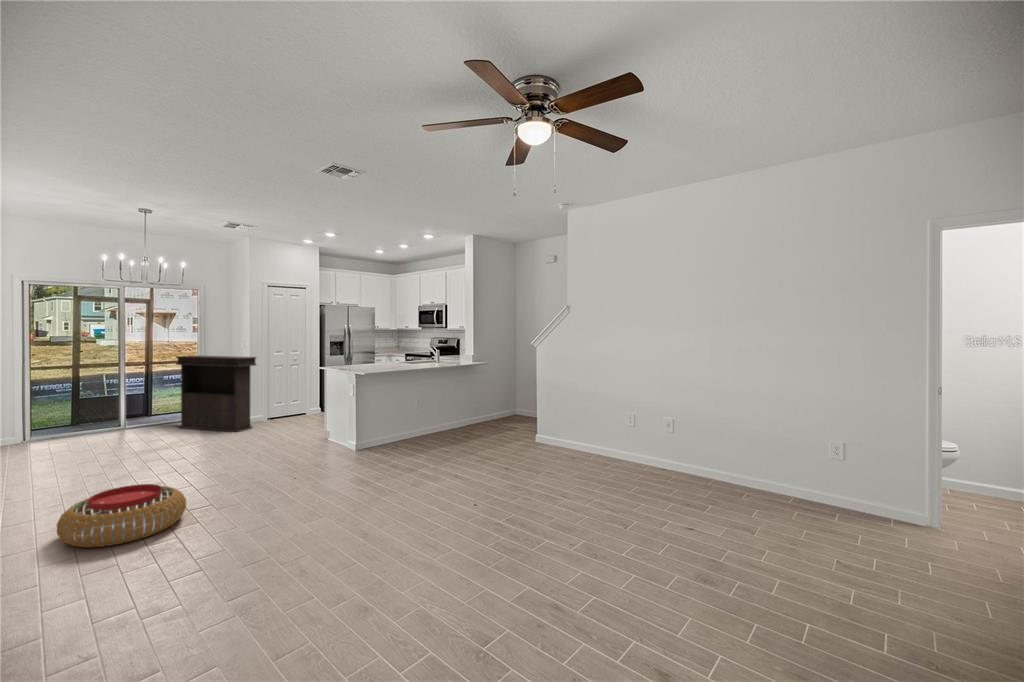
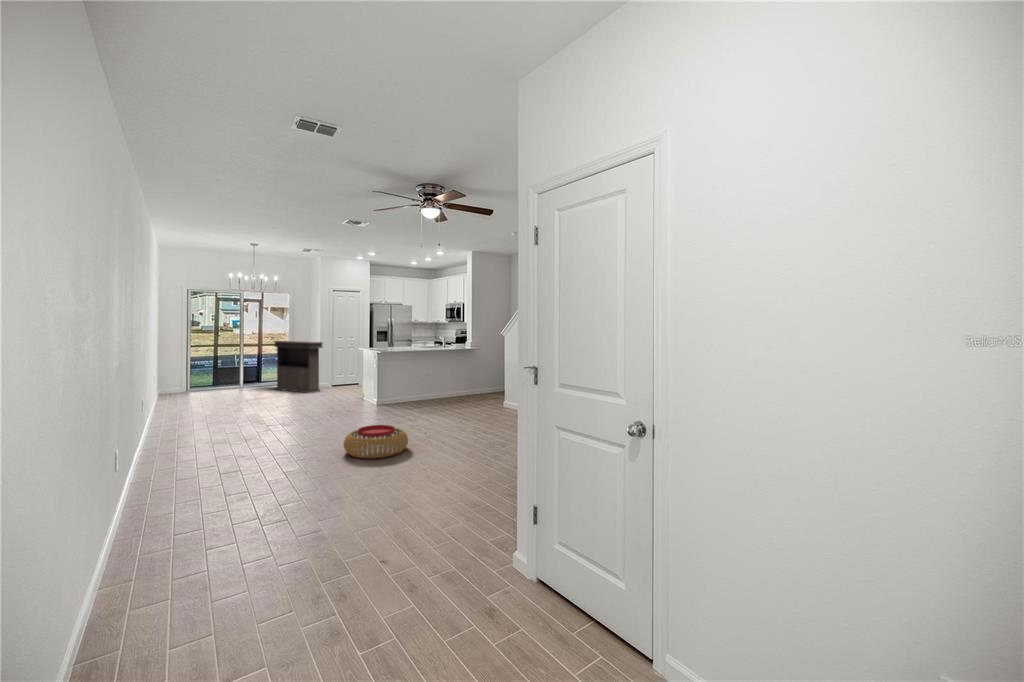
pouf: present [57,484,186,548] -> present [344,425,408,458]

